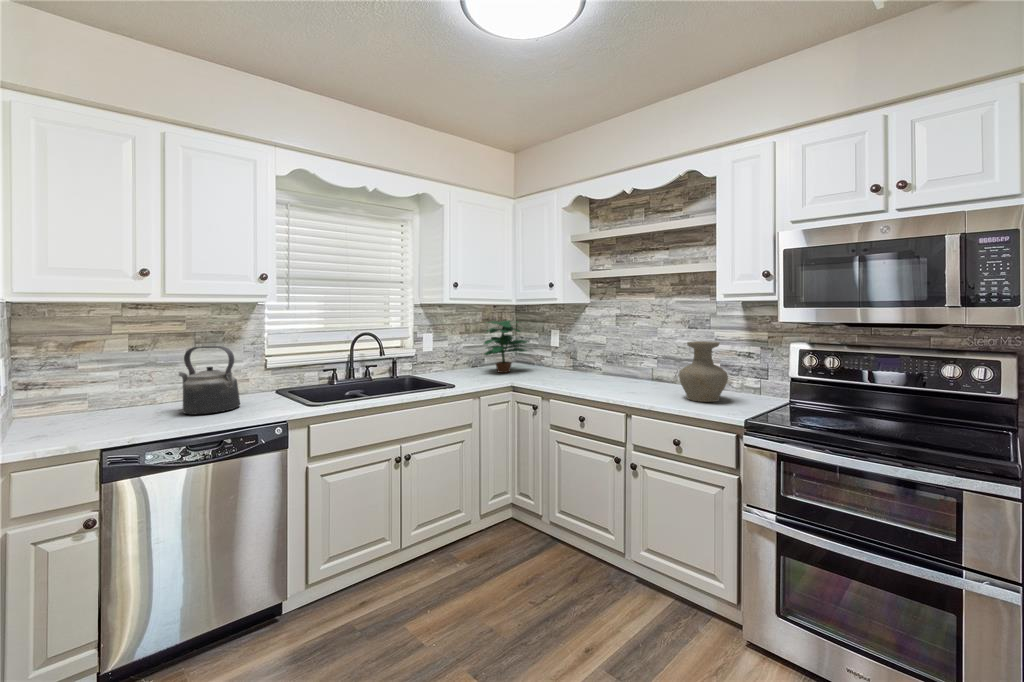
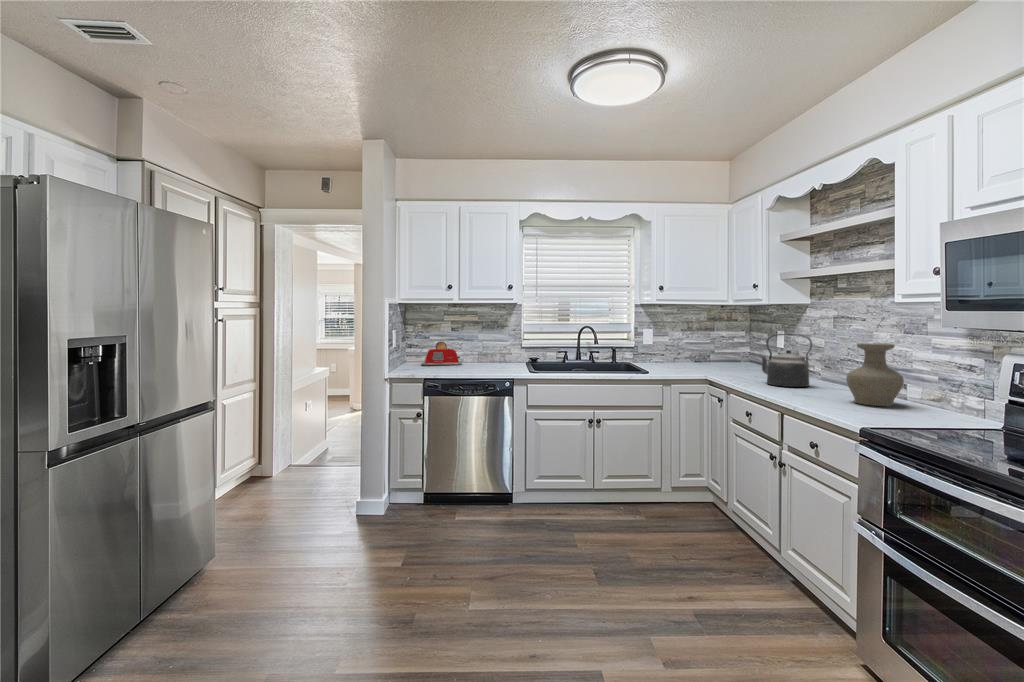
potted plant: present [484,321,527,373] -> none [691,319,746,370]
kettle: present [179,346,240,414] -> present [759,334,812,387]
toaster: none [57,371,156,419] -> present [421,342,462,365]

